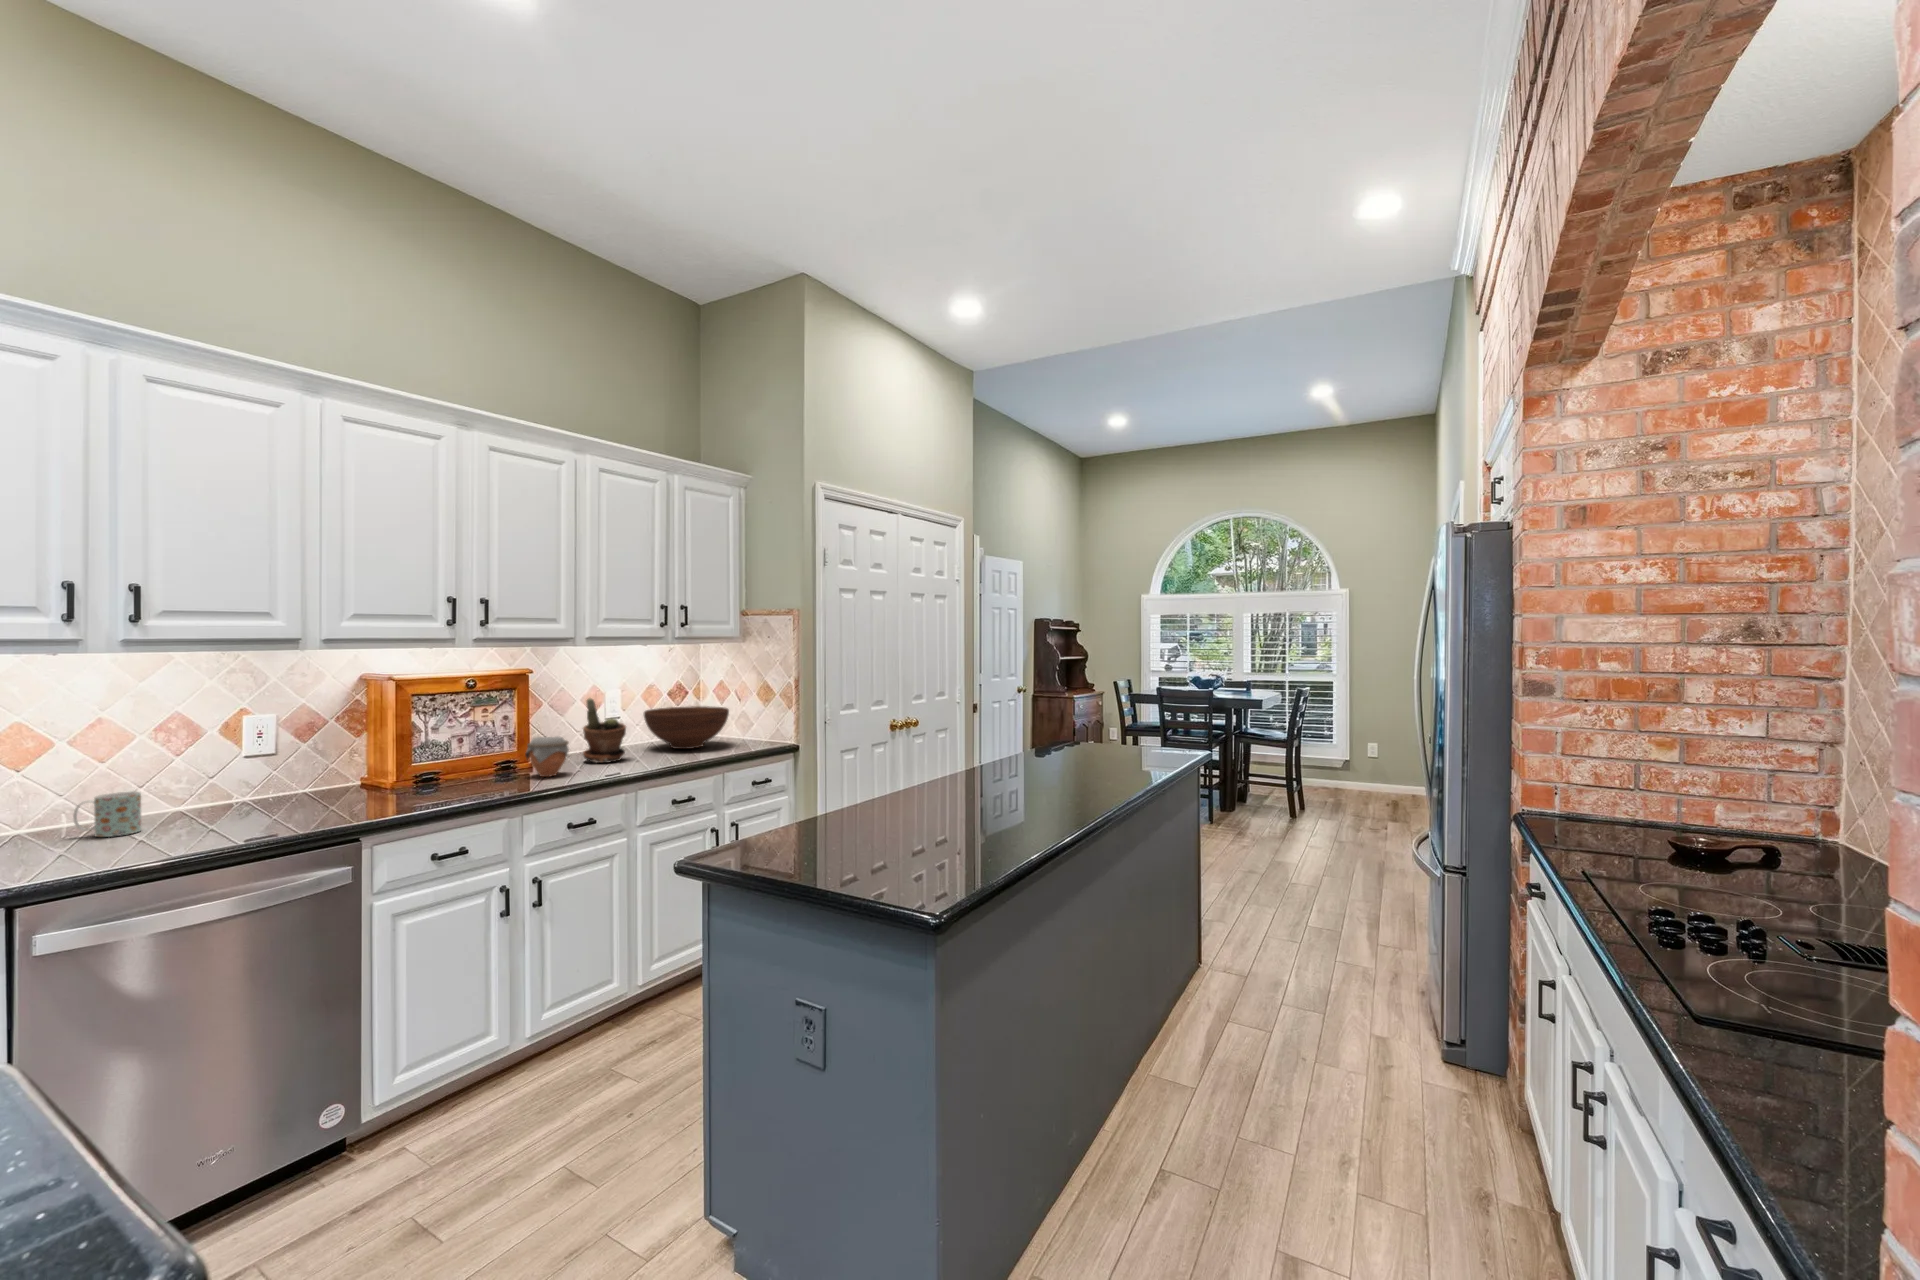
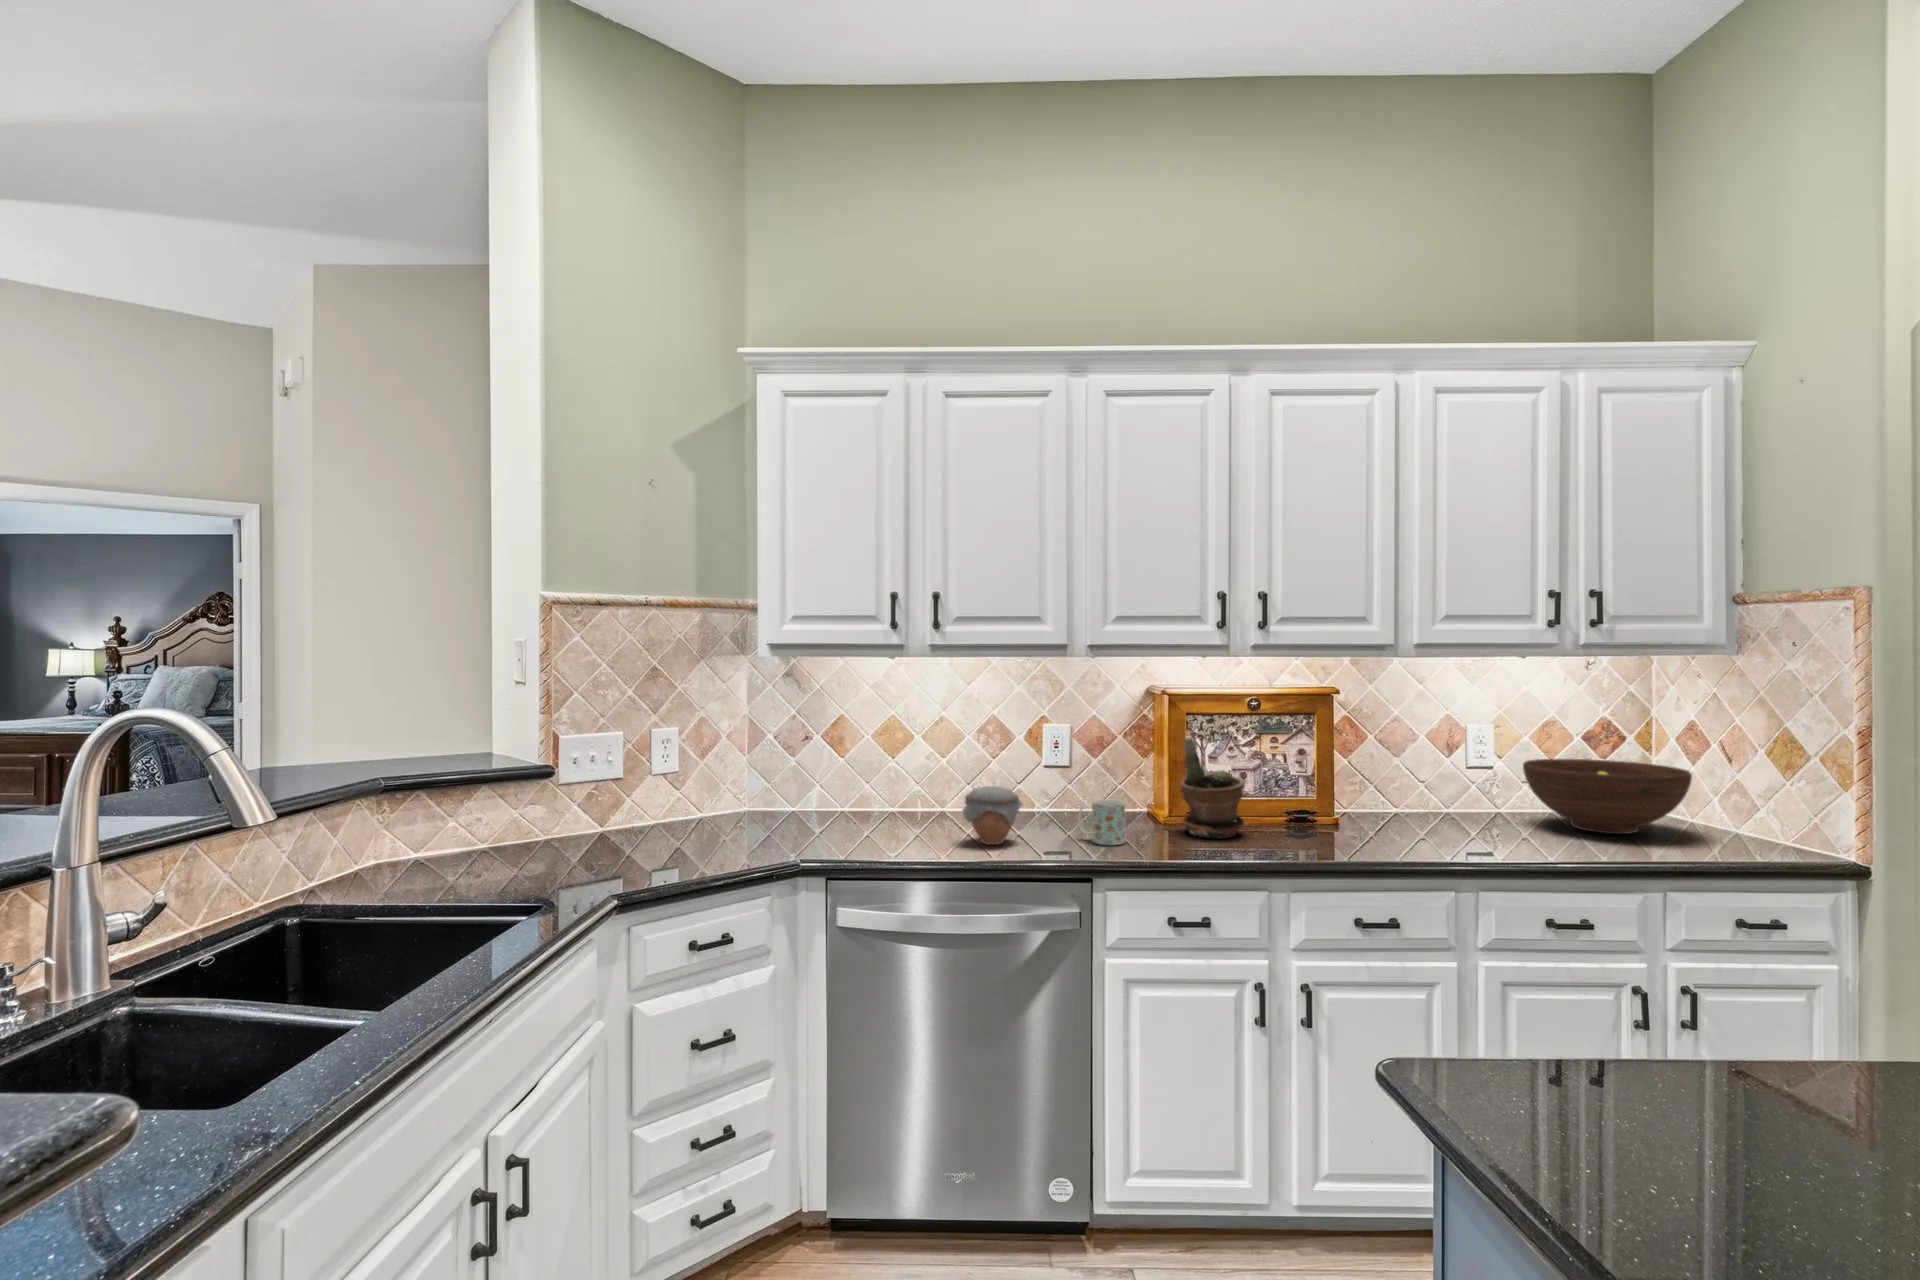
potted plant: present [583,698,626,763] -> present [1180,736,1244,838]
jar: present [525,736,569,777] -> present [962,786,1022,845]
mug: present [73,791,141,837] -> present [1078,799,1125,845]

